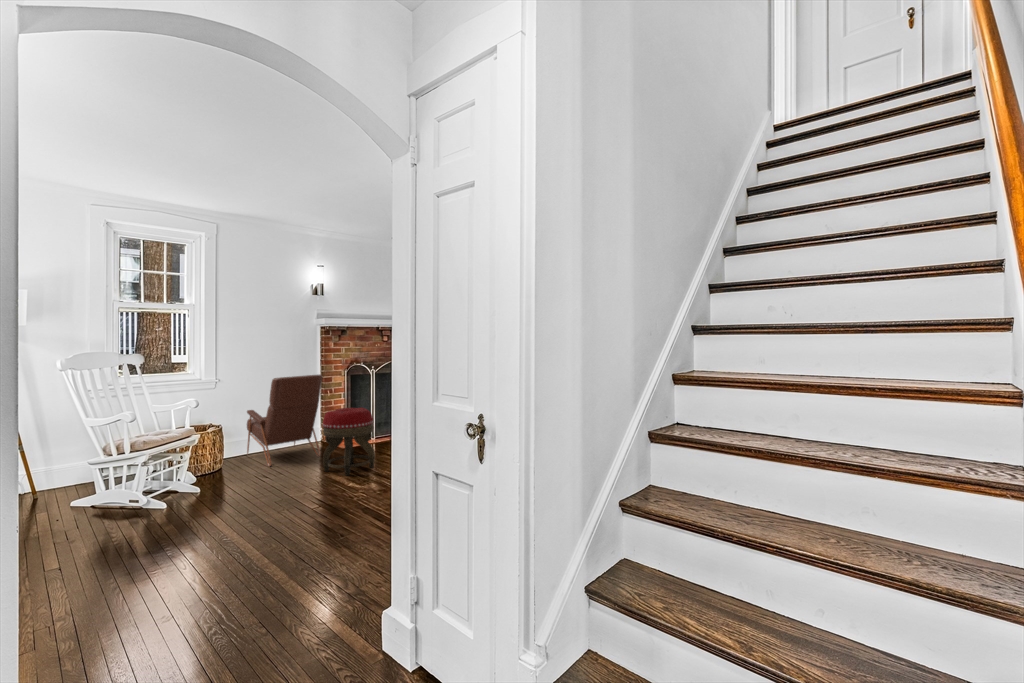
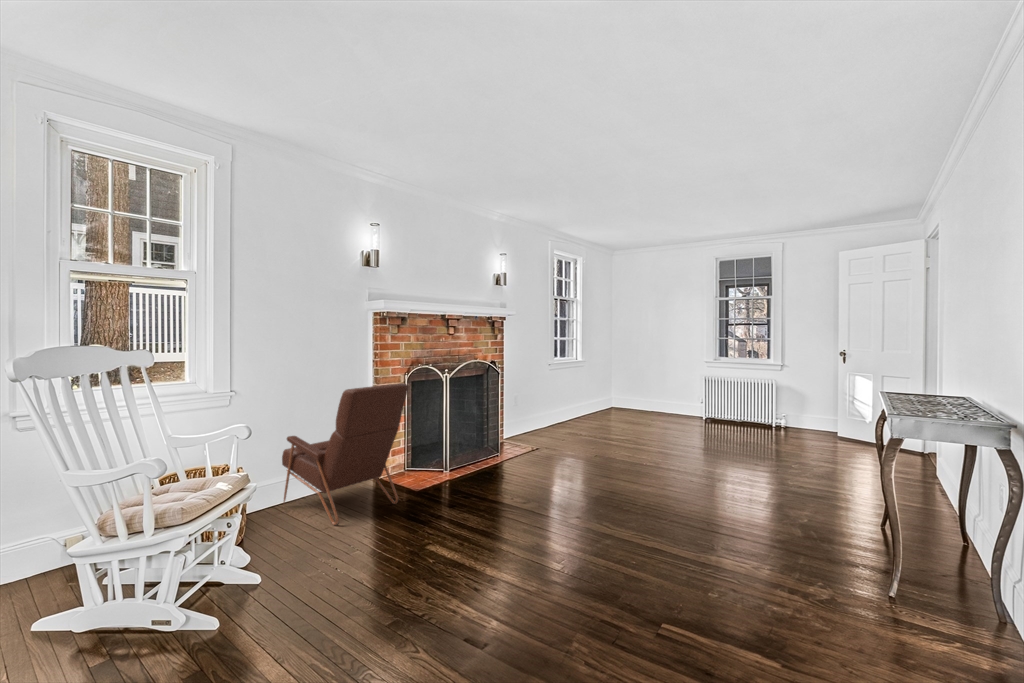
footstool: present [323,408,375,476] -> none [429,434,503,542]

